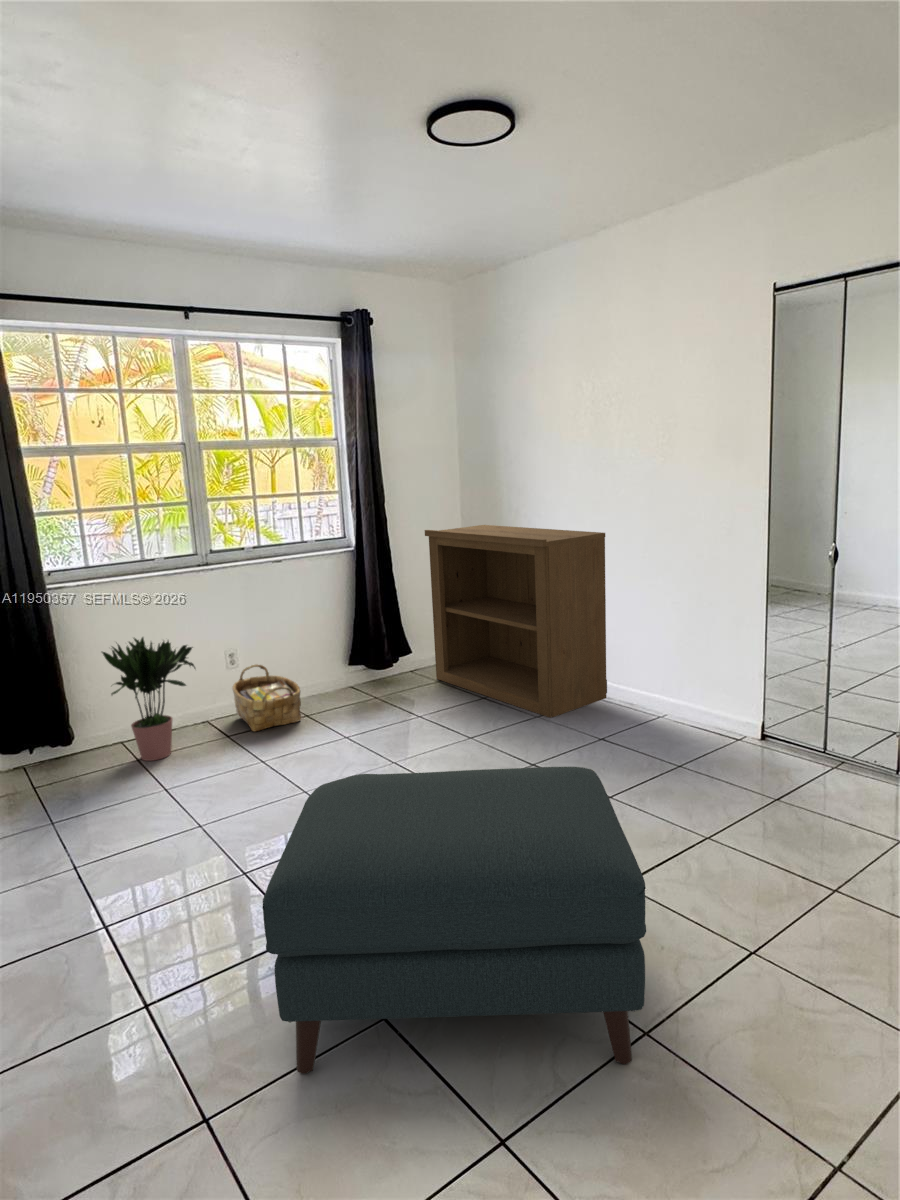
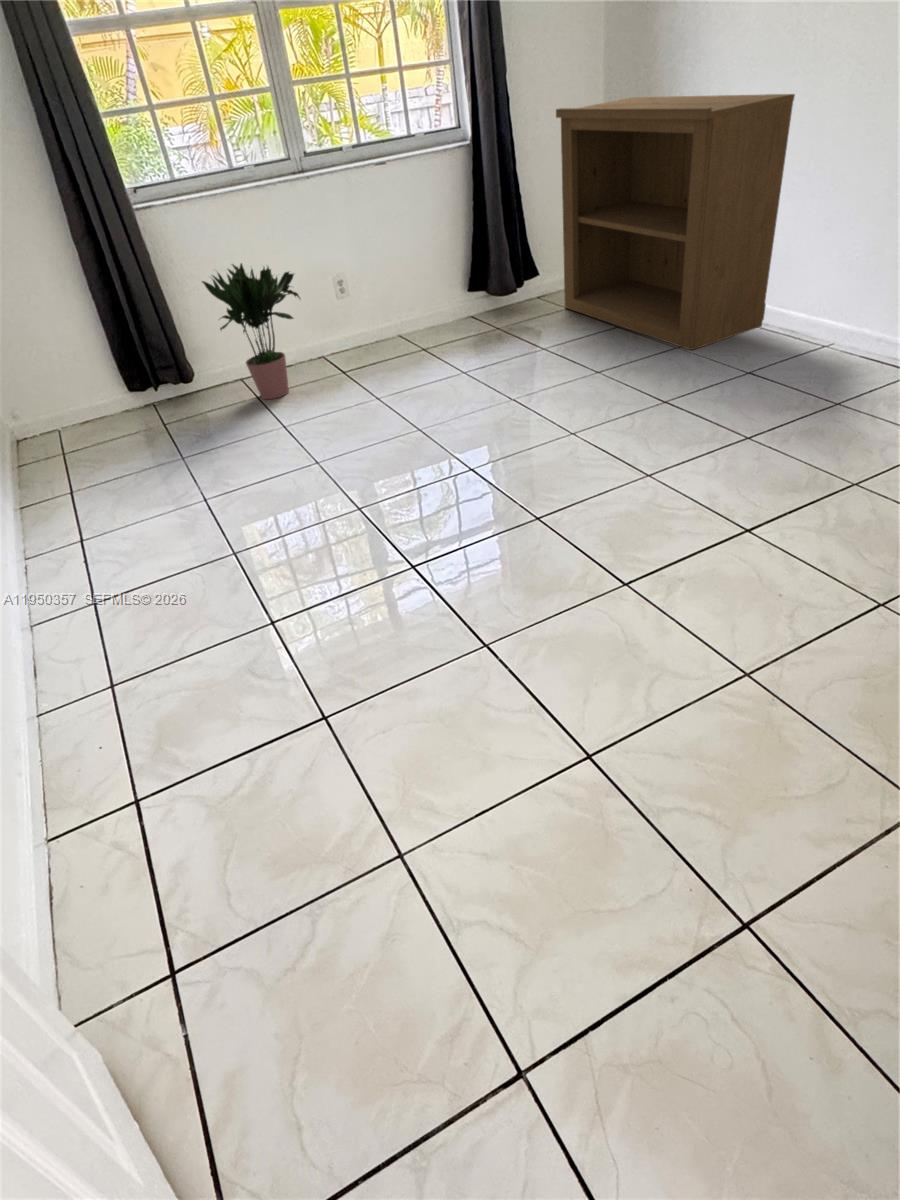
woven basket: present [232,664,301,731] -> none [344,294,417,369]
ottoman: present [263,767,646,1074] -> none [356,403,771,700]

